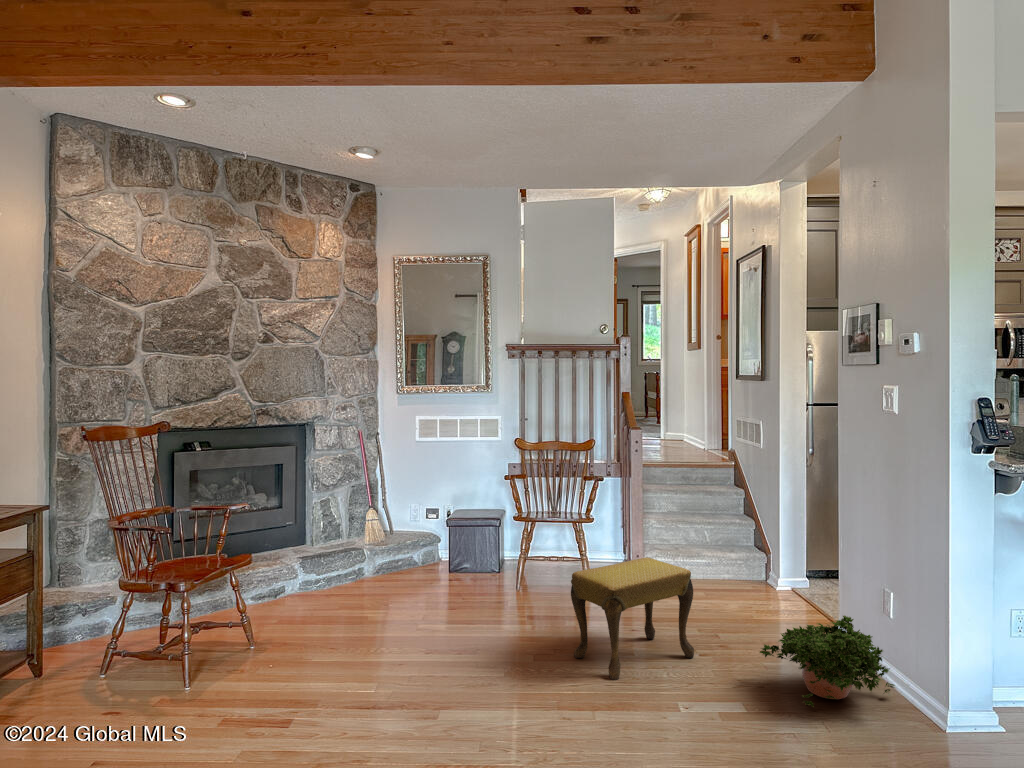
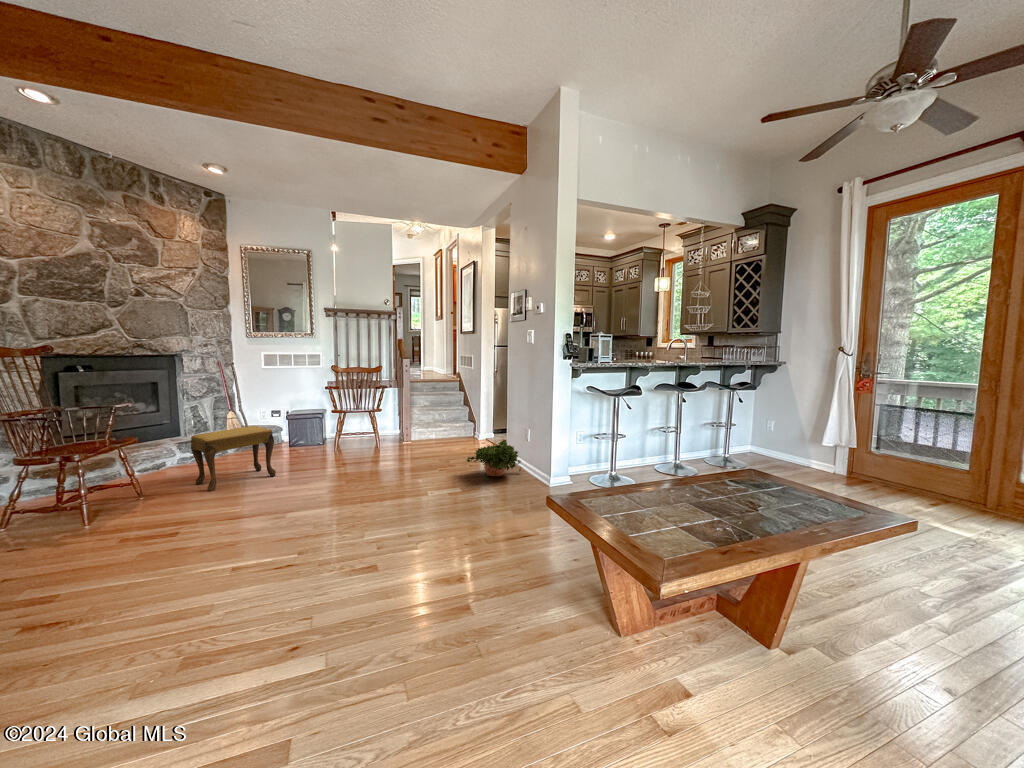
footstool: present [571,557,694,680] -> present [191,426,276,491]

